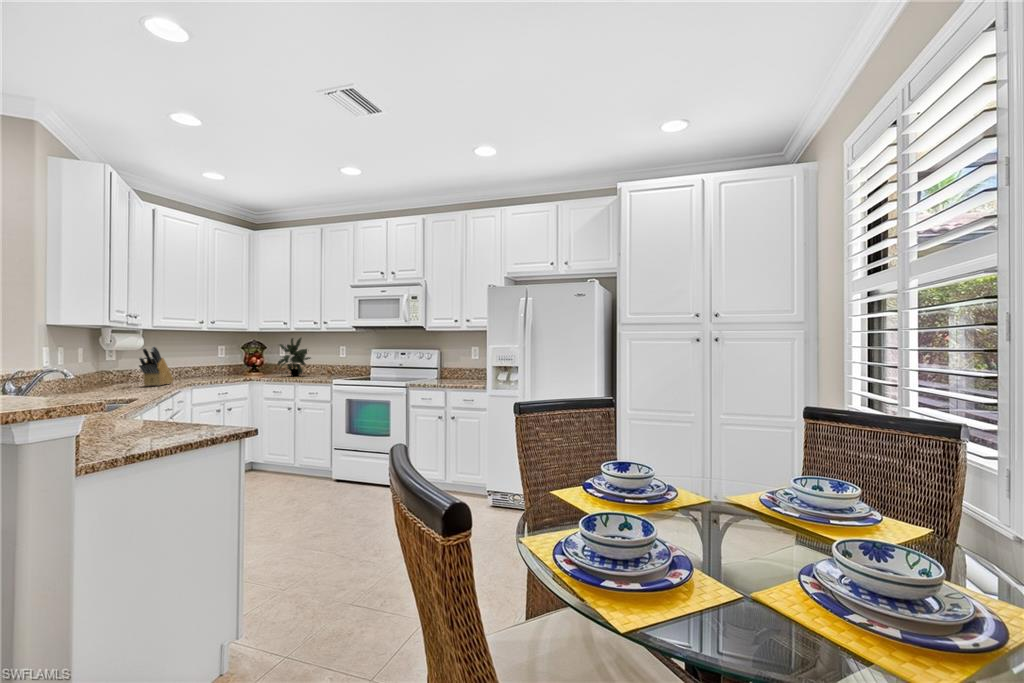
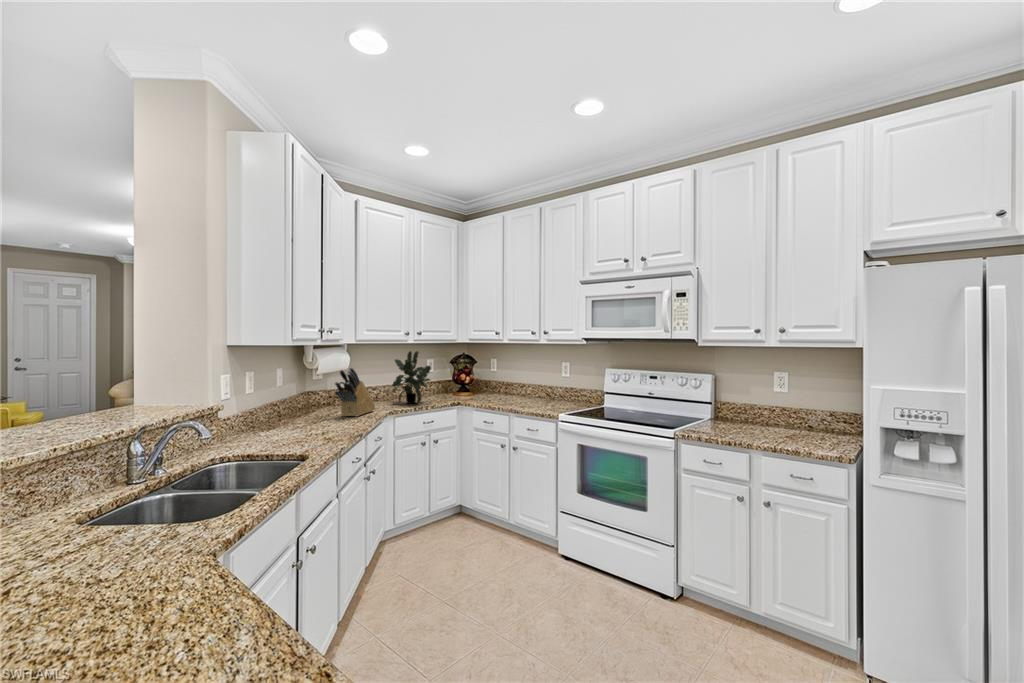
potted plant: present [278,338,311,376] -> present [392,351,431,404]

